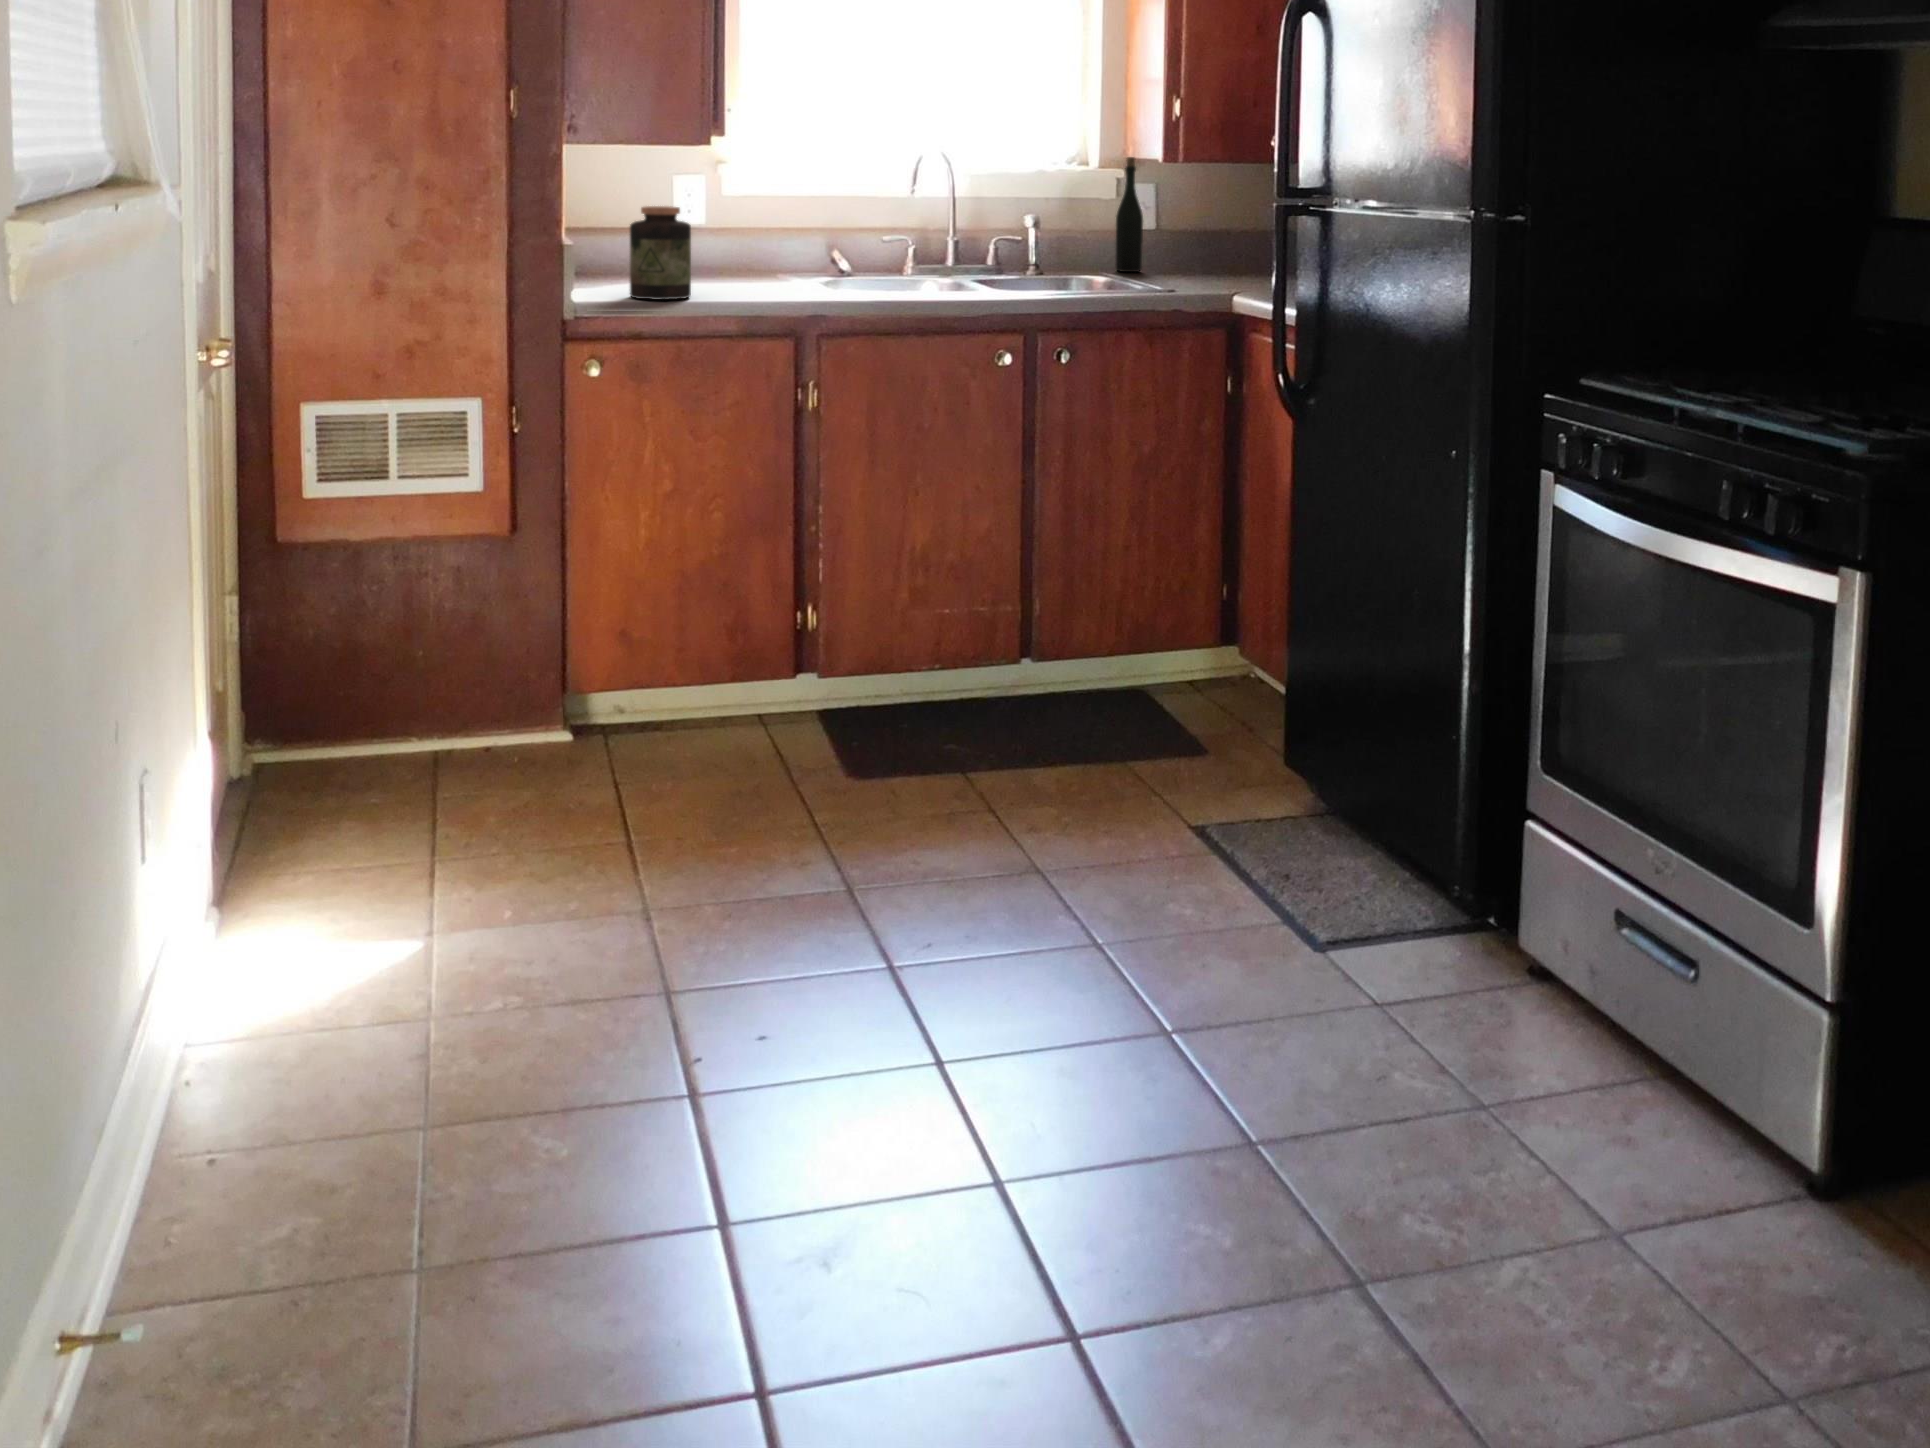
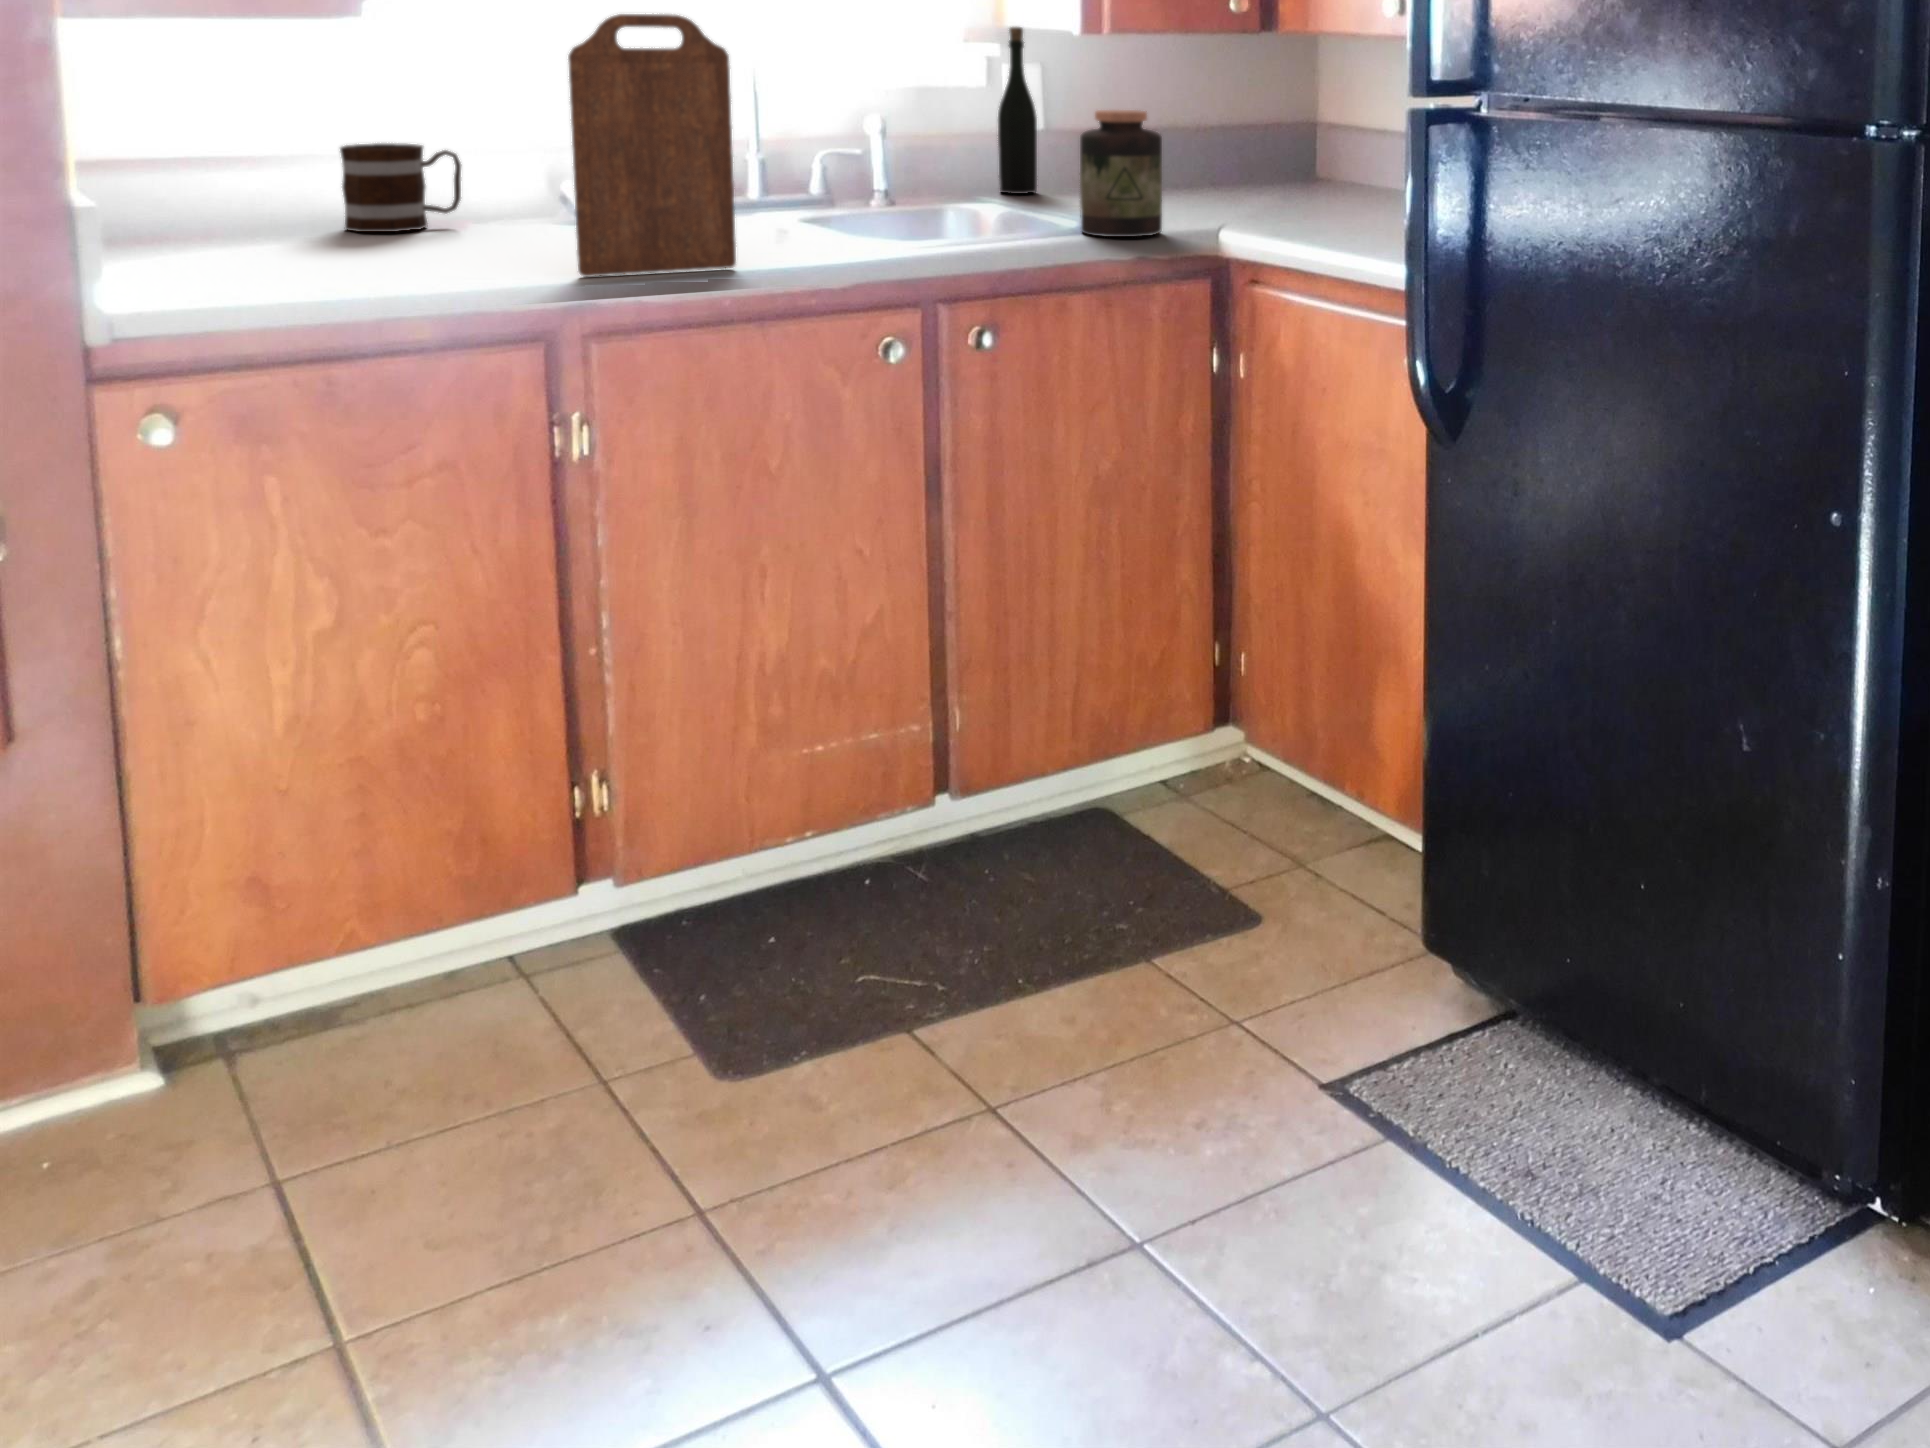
cutting board: none [819,145,911,301] -> present [568,14,736,277]
jar: present [630,206,691,300] -> present [1080,110,1162,237]
mug: none [709,224,775,276] -> present [340,143,461,232]

